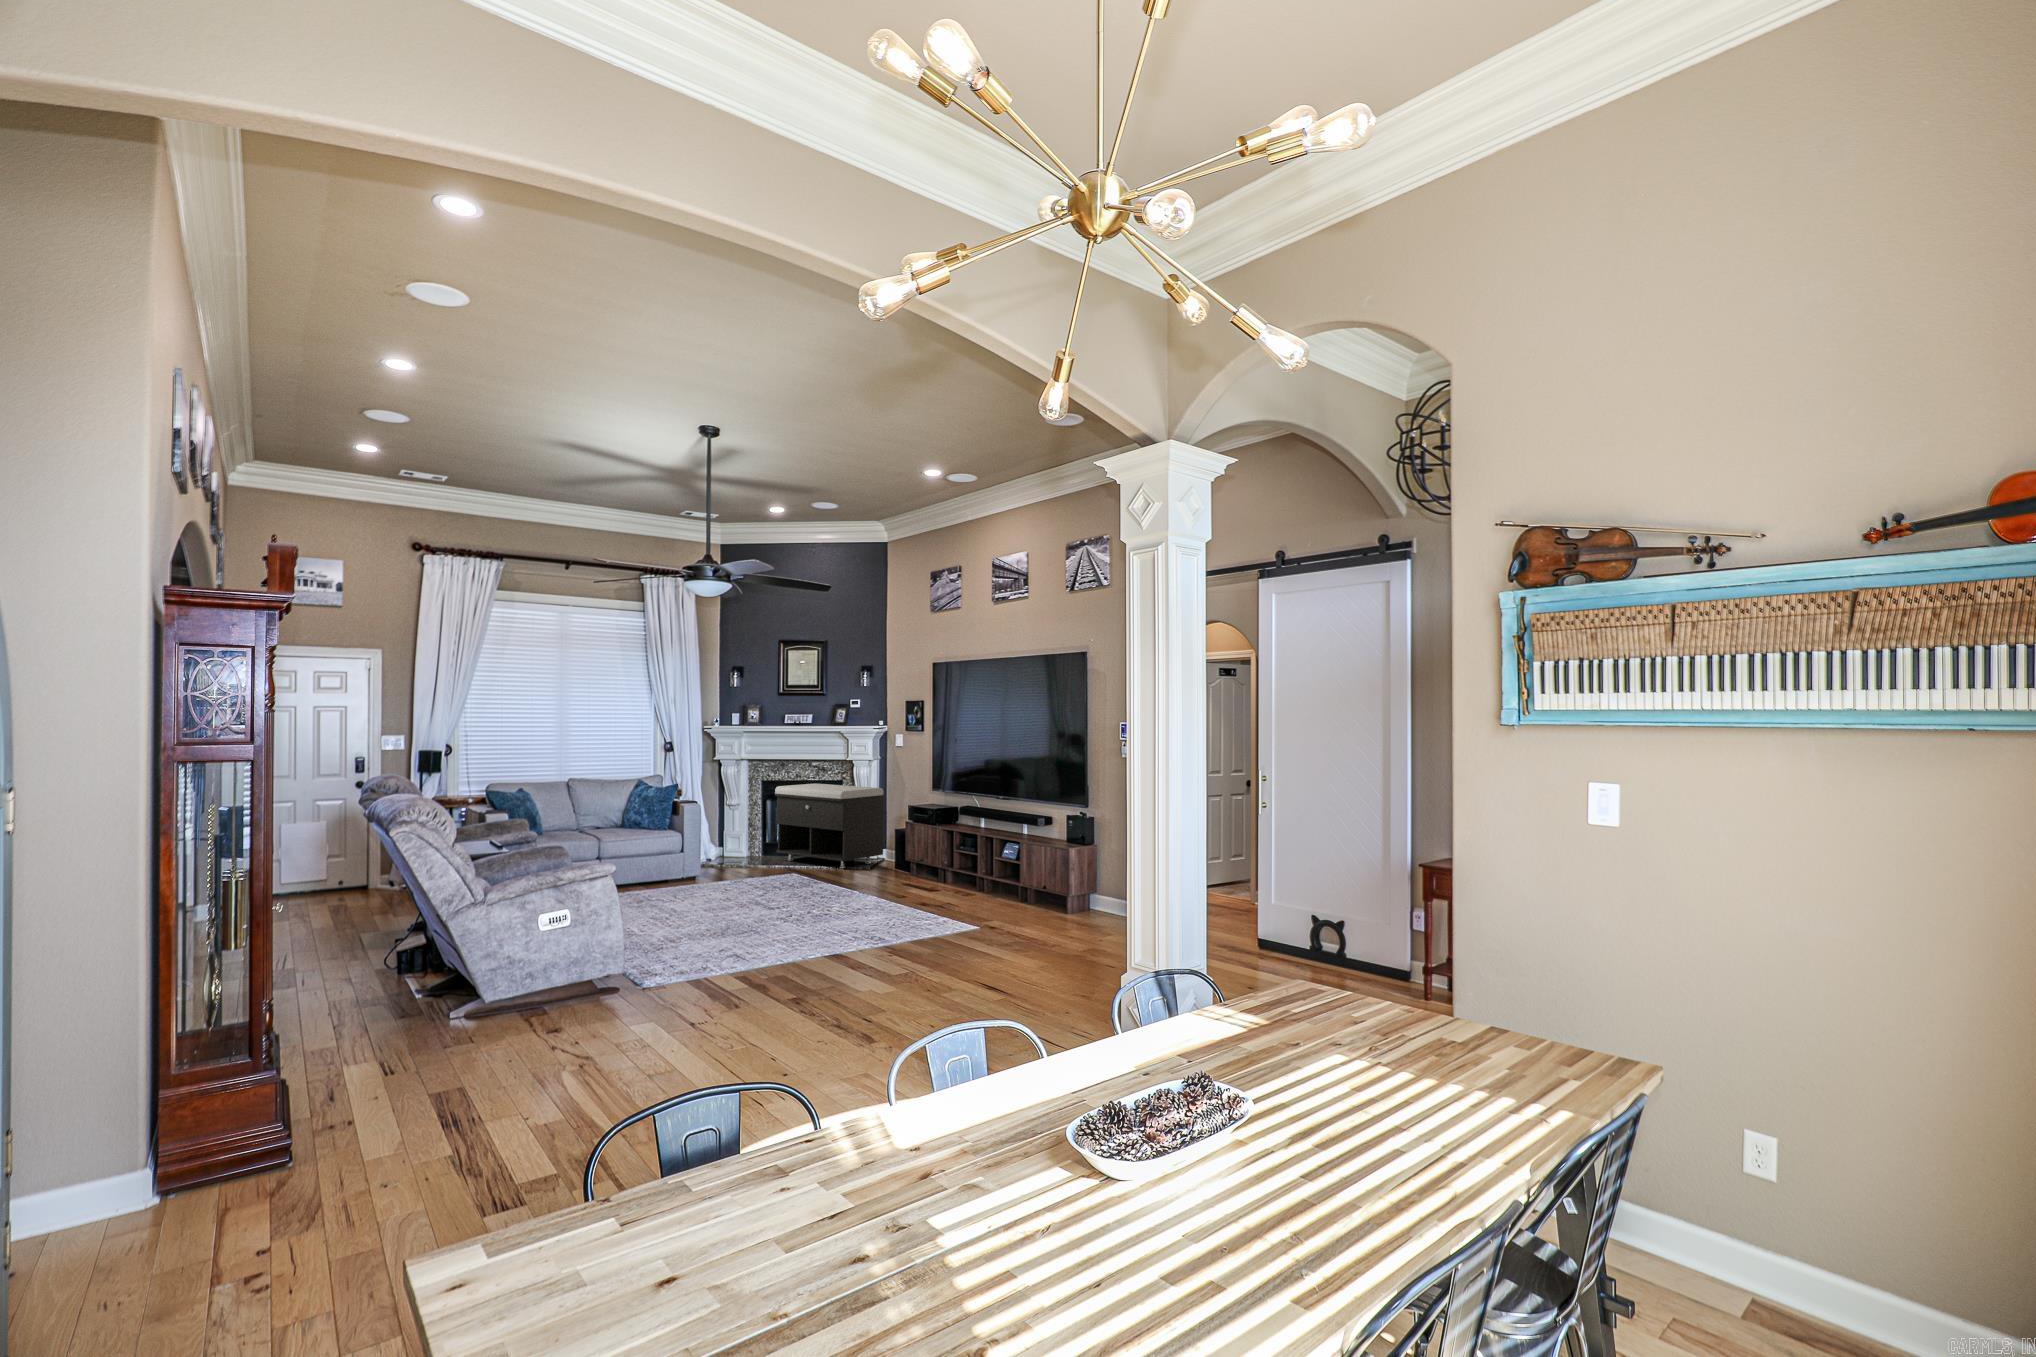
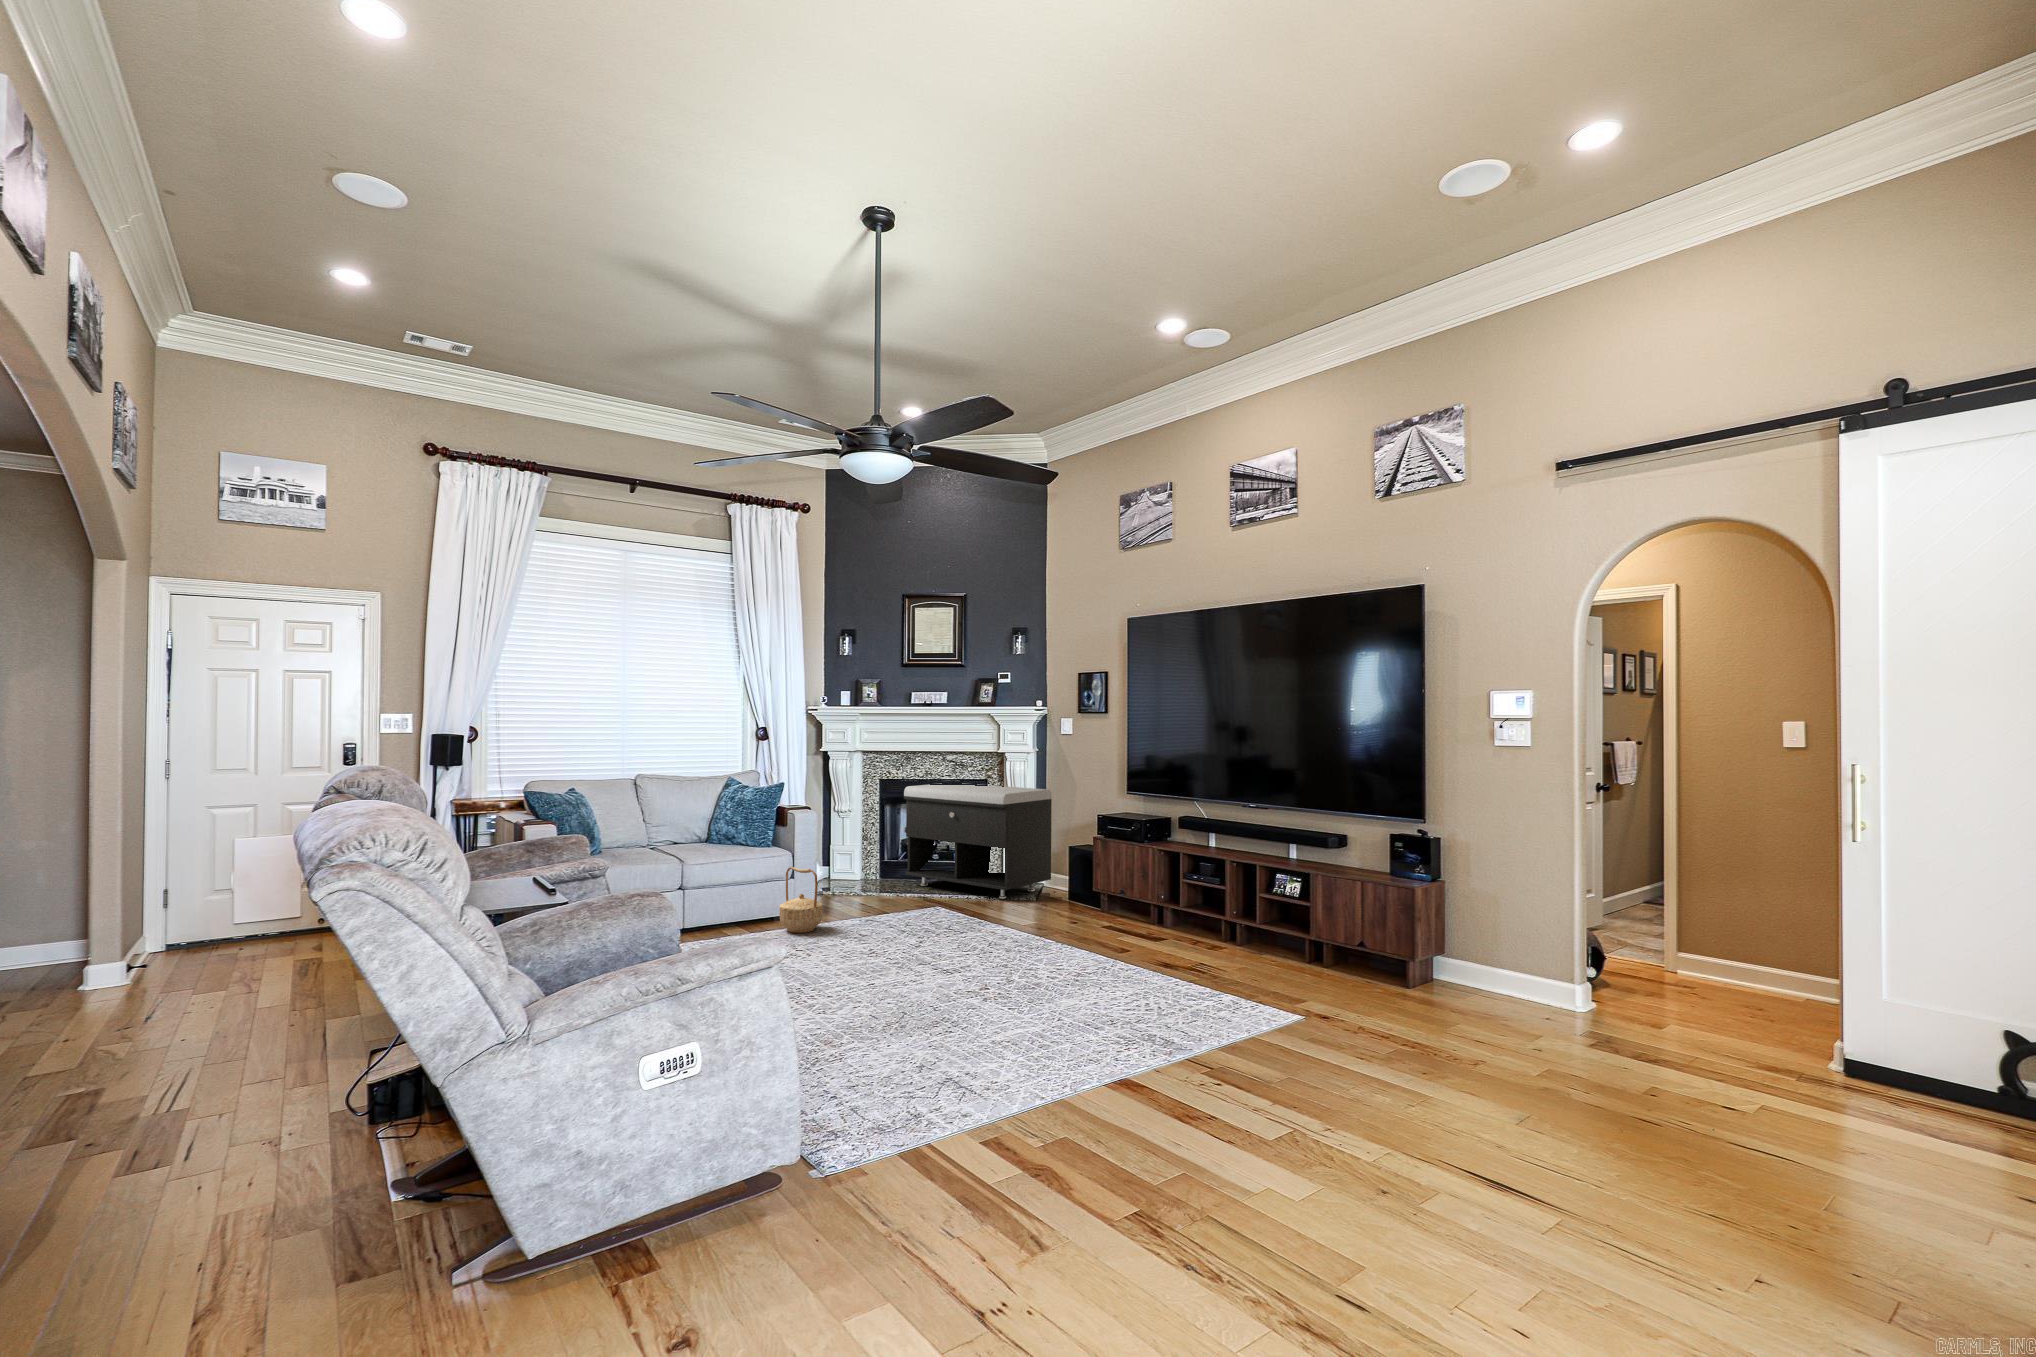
basket: none [668,843,700,888] -> present [779,867,823,933]

